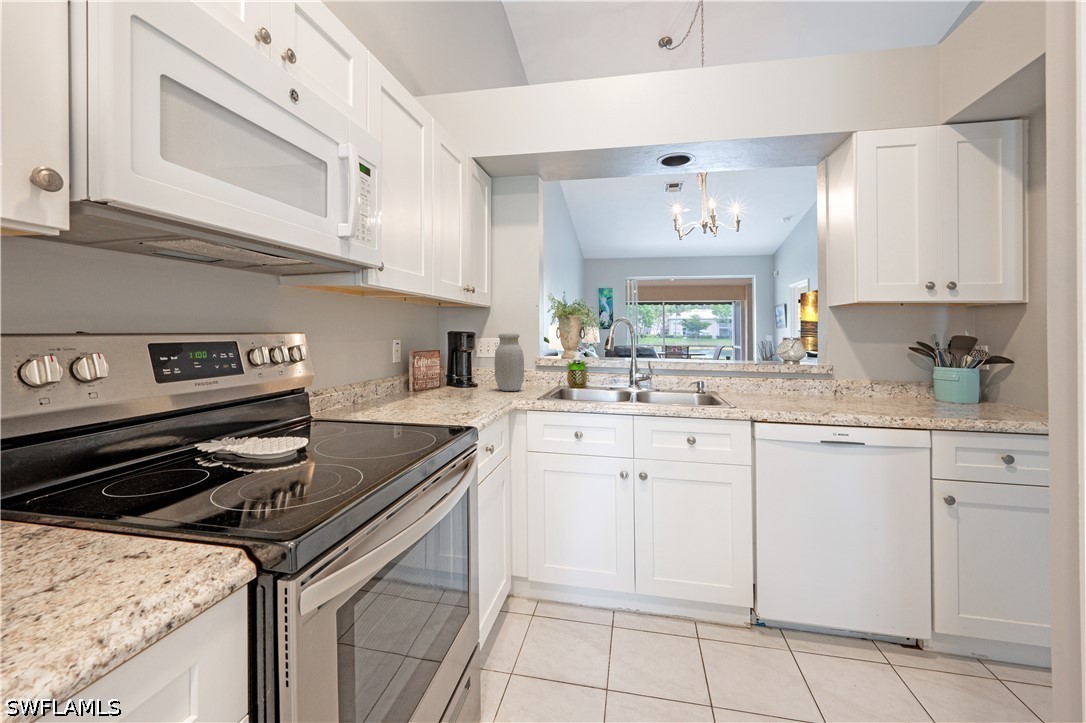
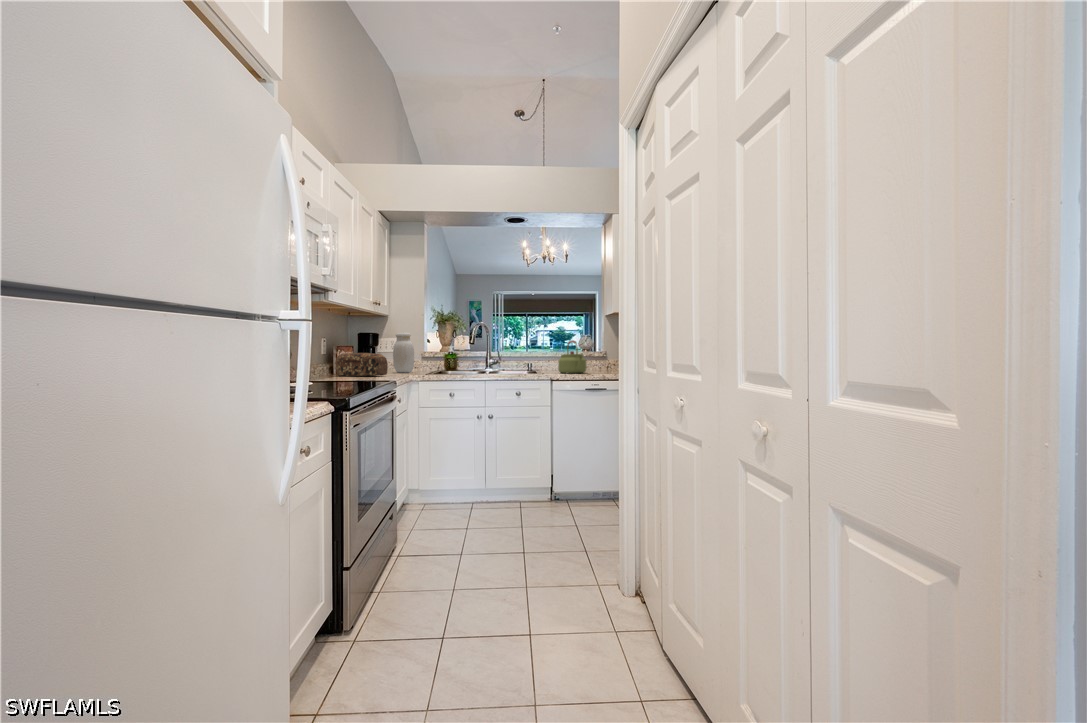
kettle: none [749,345,800,401] -> present [558,341,587,373]
bread loaf: none [394,369,475,410] -> present [336,353,388,376]

